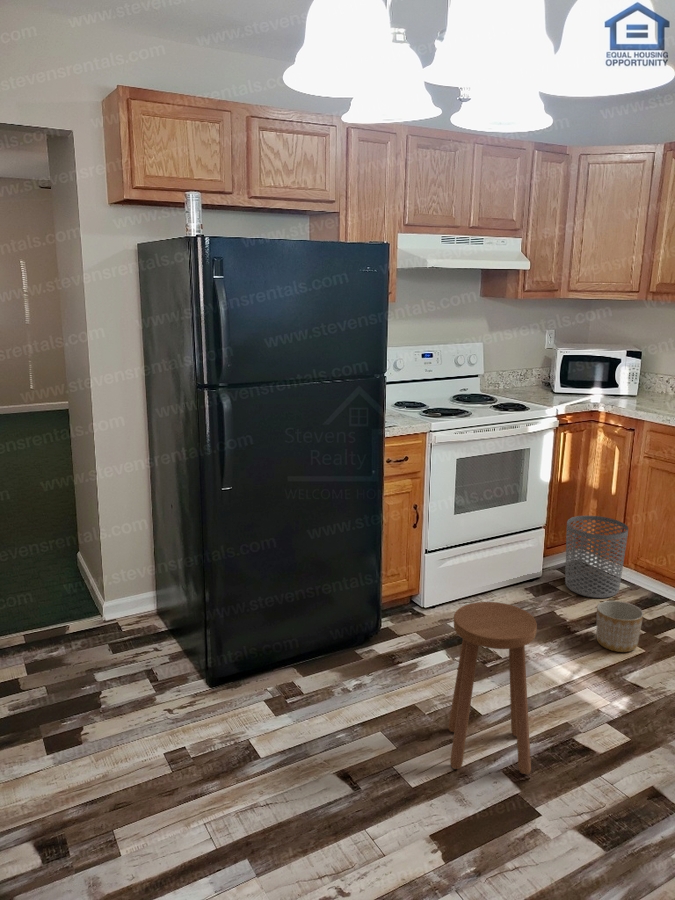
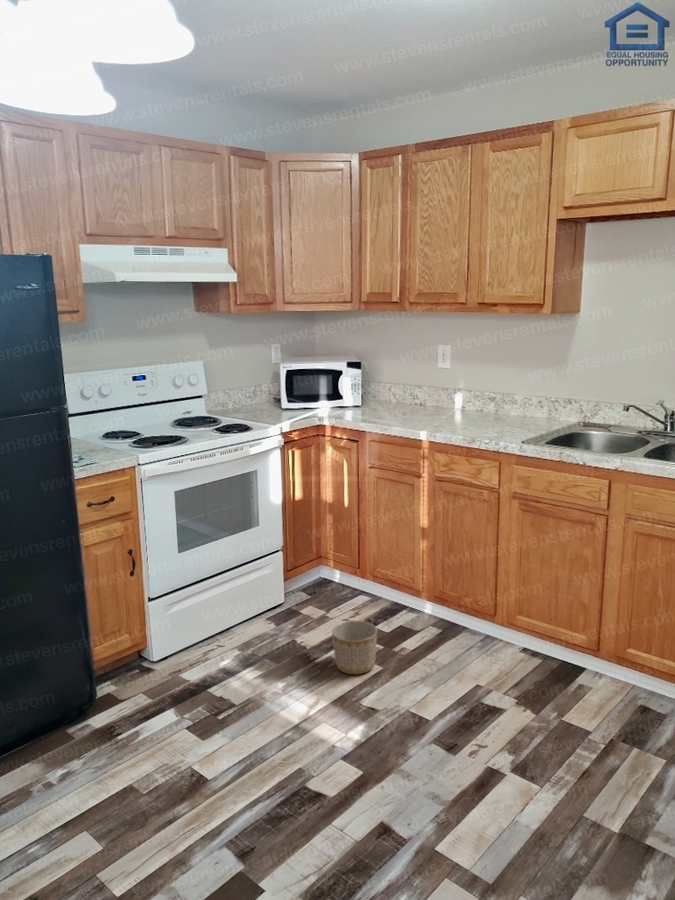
waste bin: present [565,516,628,598] -> none [303,532,362,617]
stool: present [448,602,537,774] -> none [152,655,256,857]

